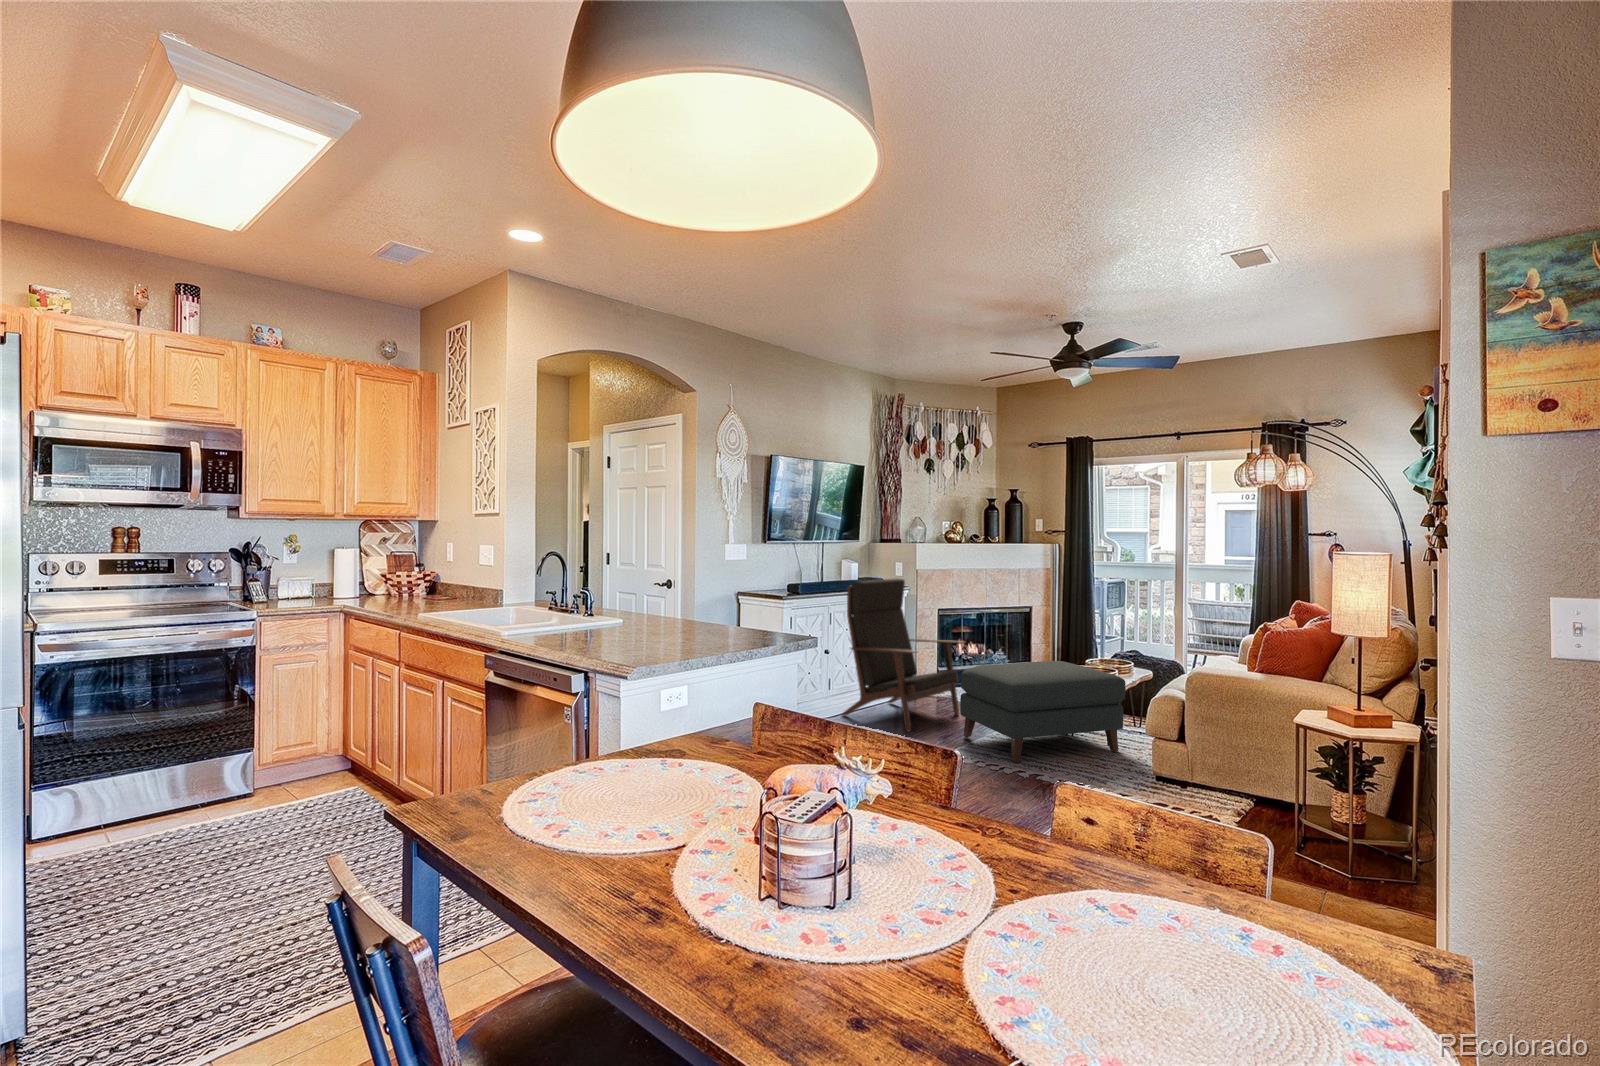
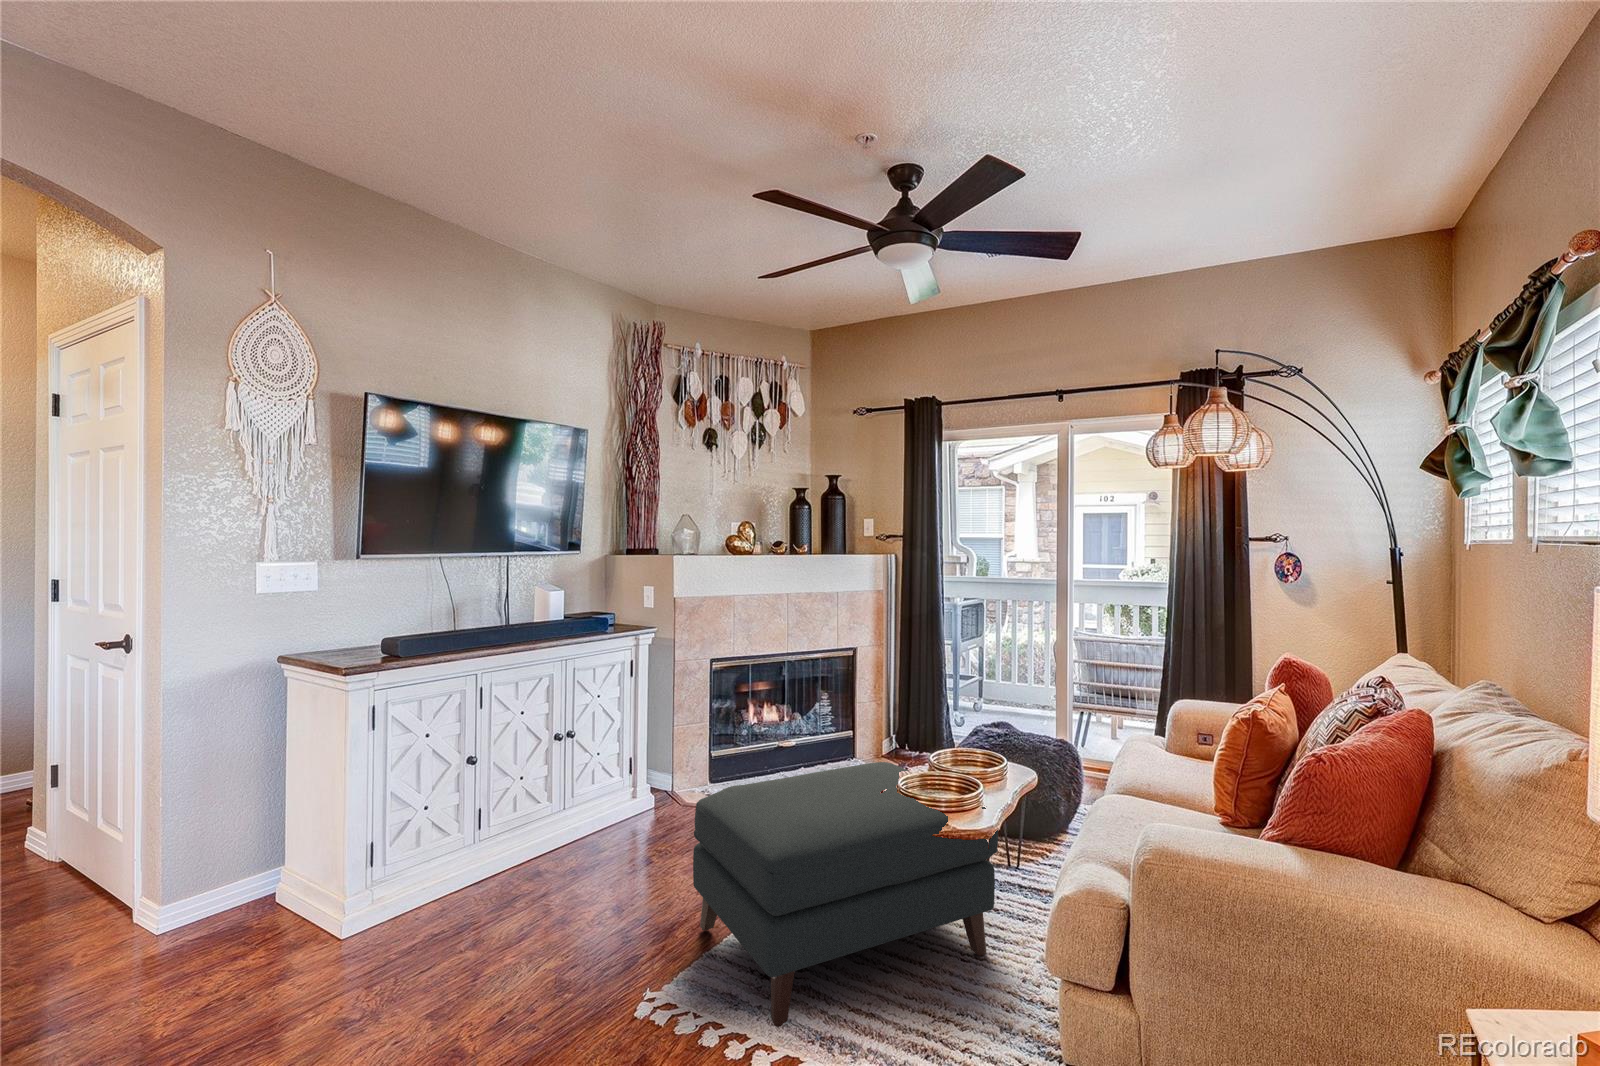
lounge chair: present [842,579,965,731] -> none [502,613,730,915]

